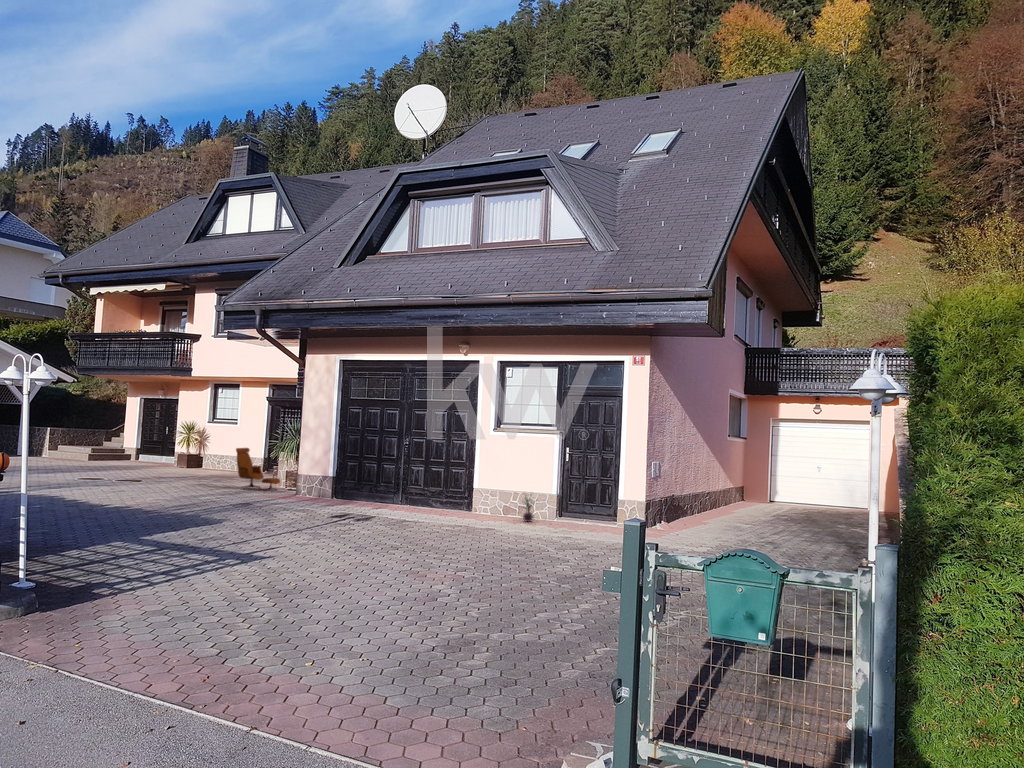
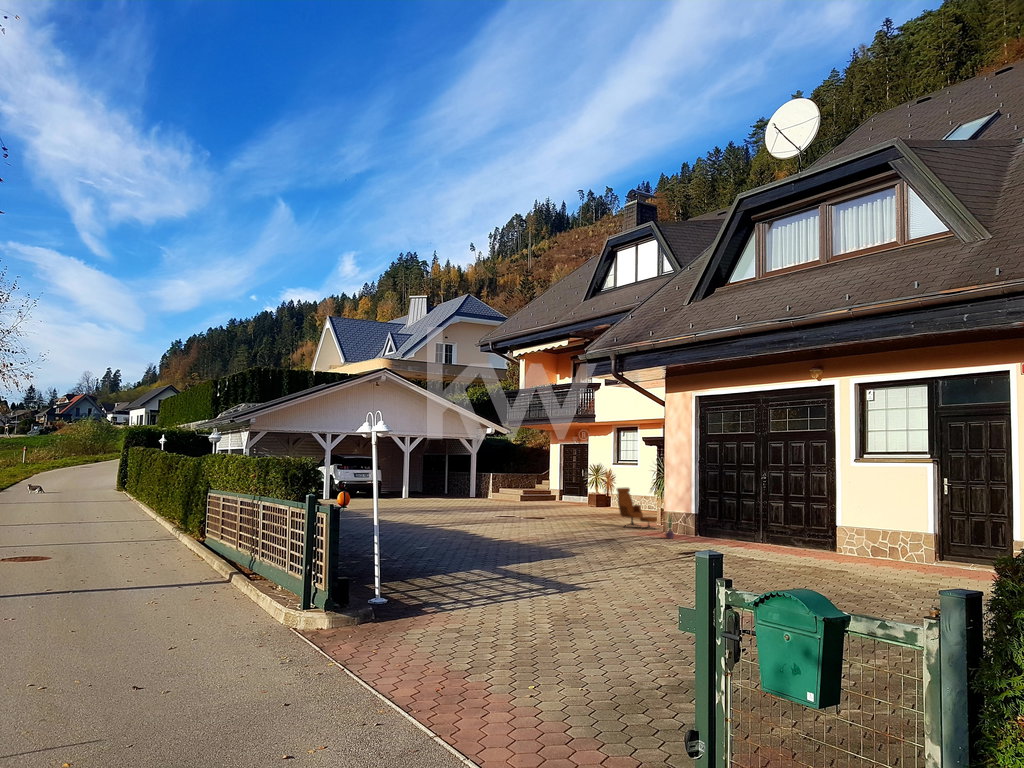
decorative plant: present [523,497,533,522] -> present [665,515,674,539]

